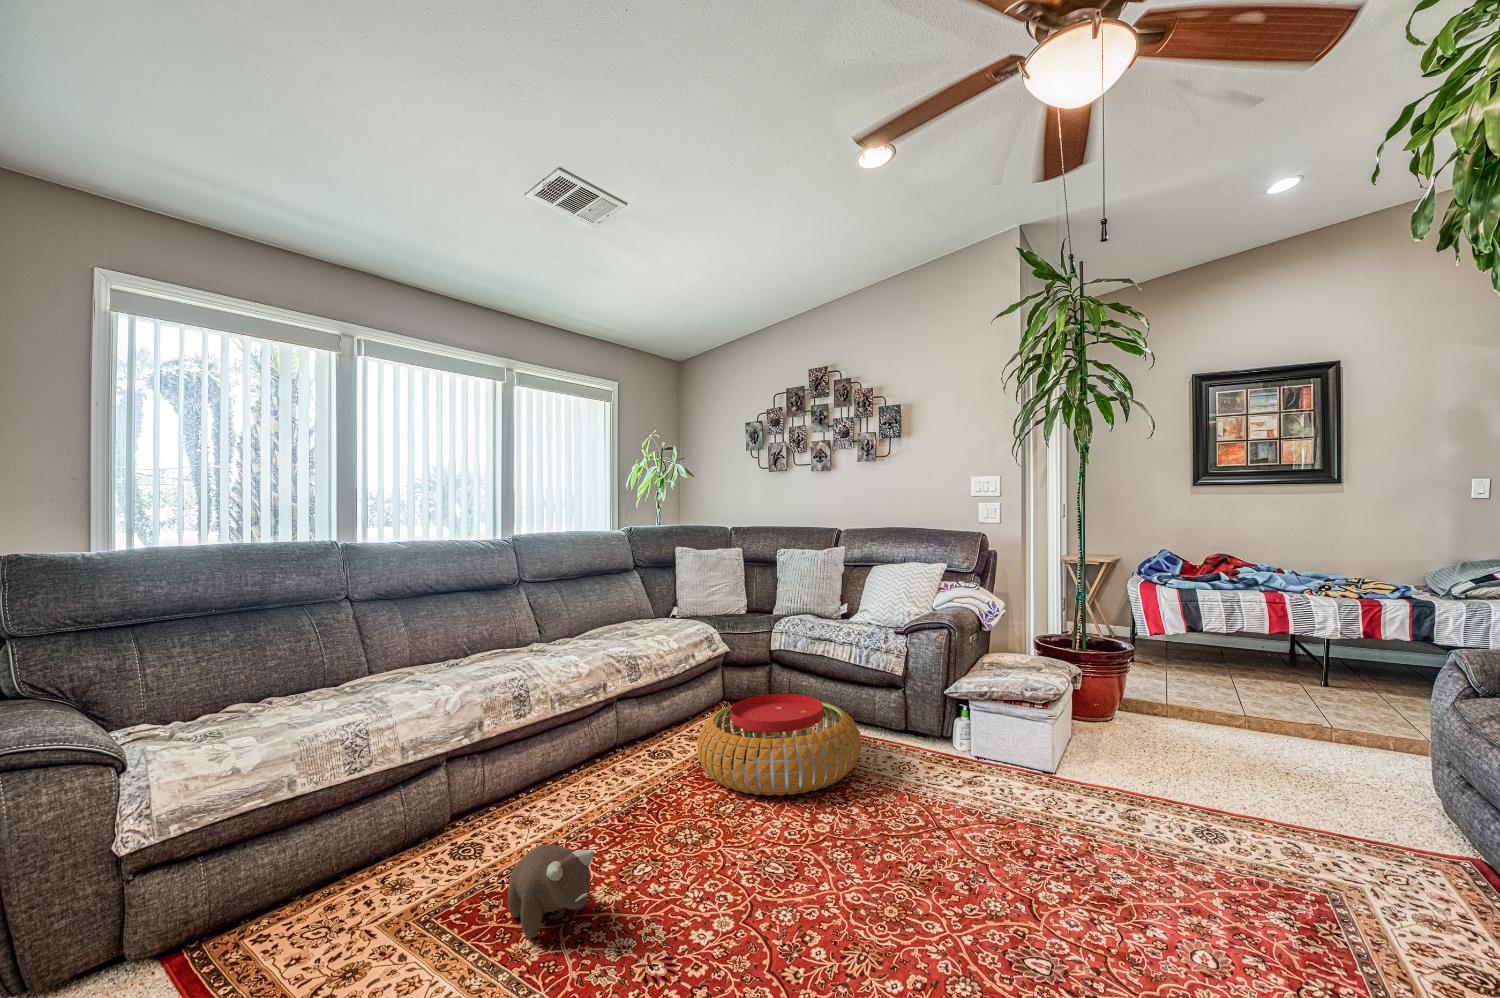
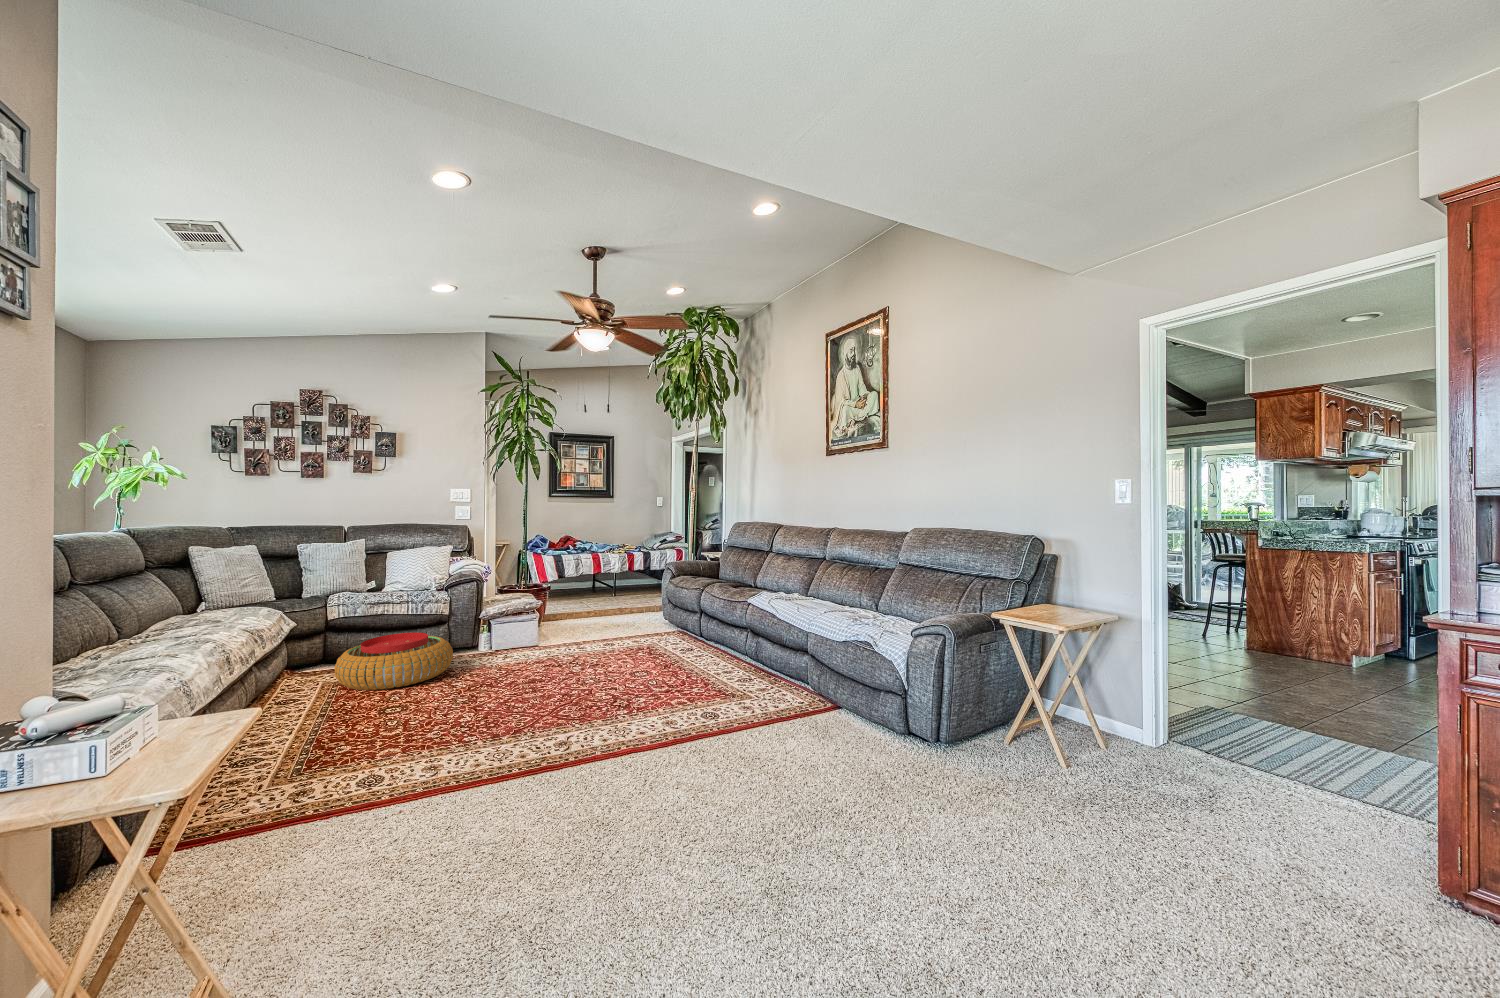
plush toy: present [508,844,594,938] -> none [347,691,416,744]

